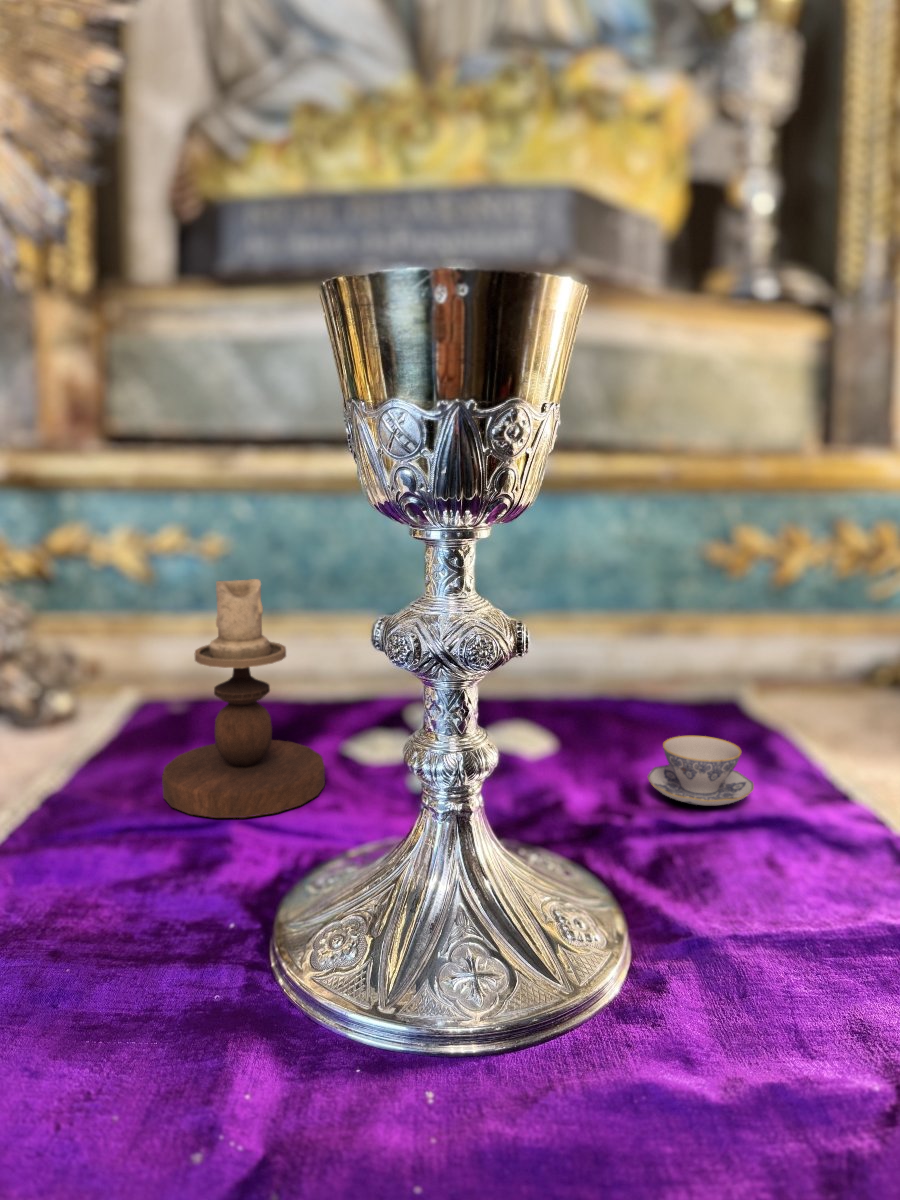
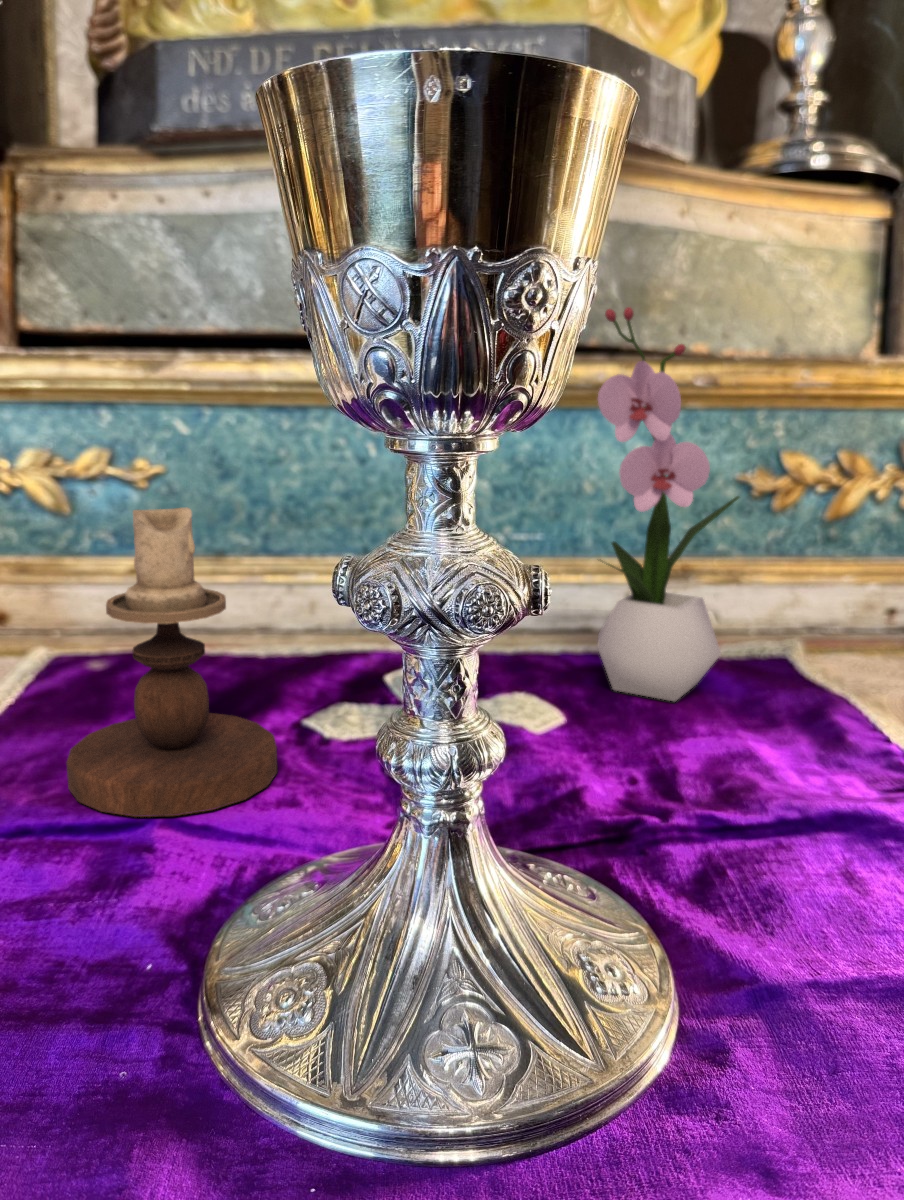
flower arrangement: none [575,421,691,731] -> present [597,307,739,701]
teacup: present [648,736,754,805] -> none [688,710,823,800]

